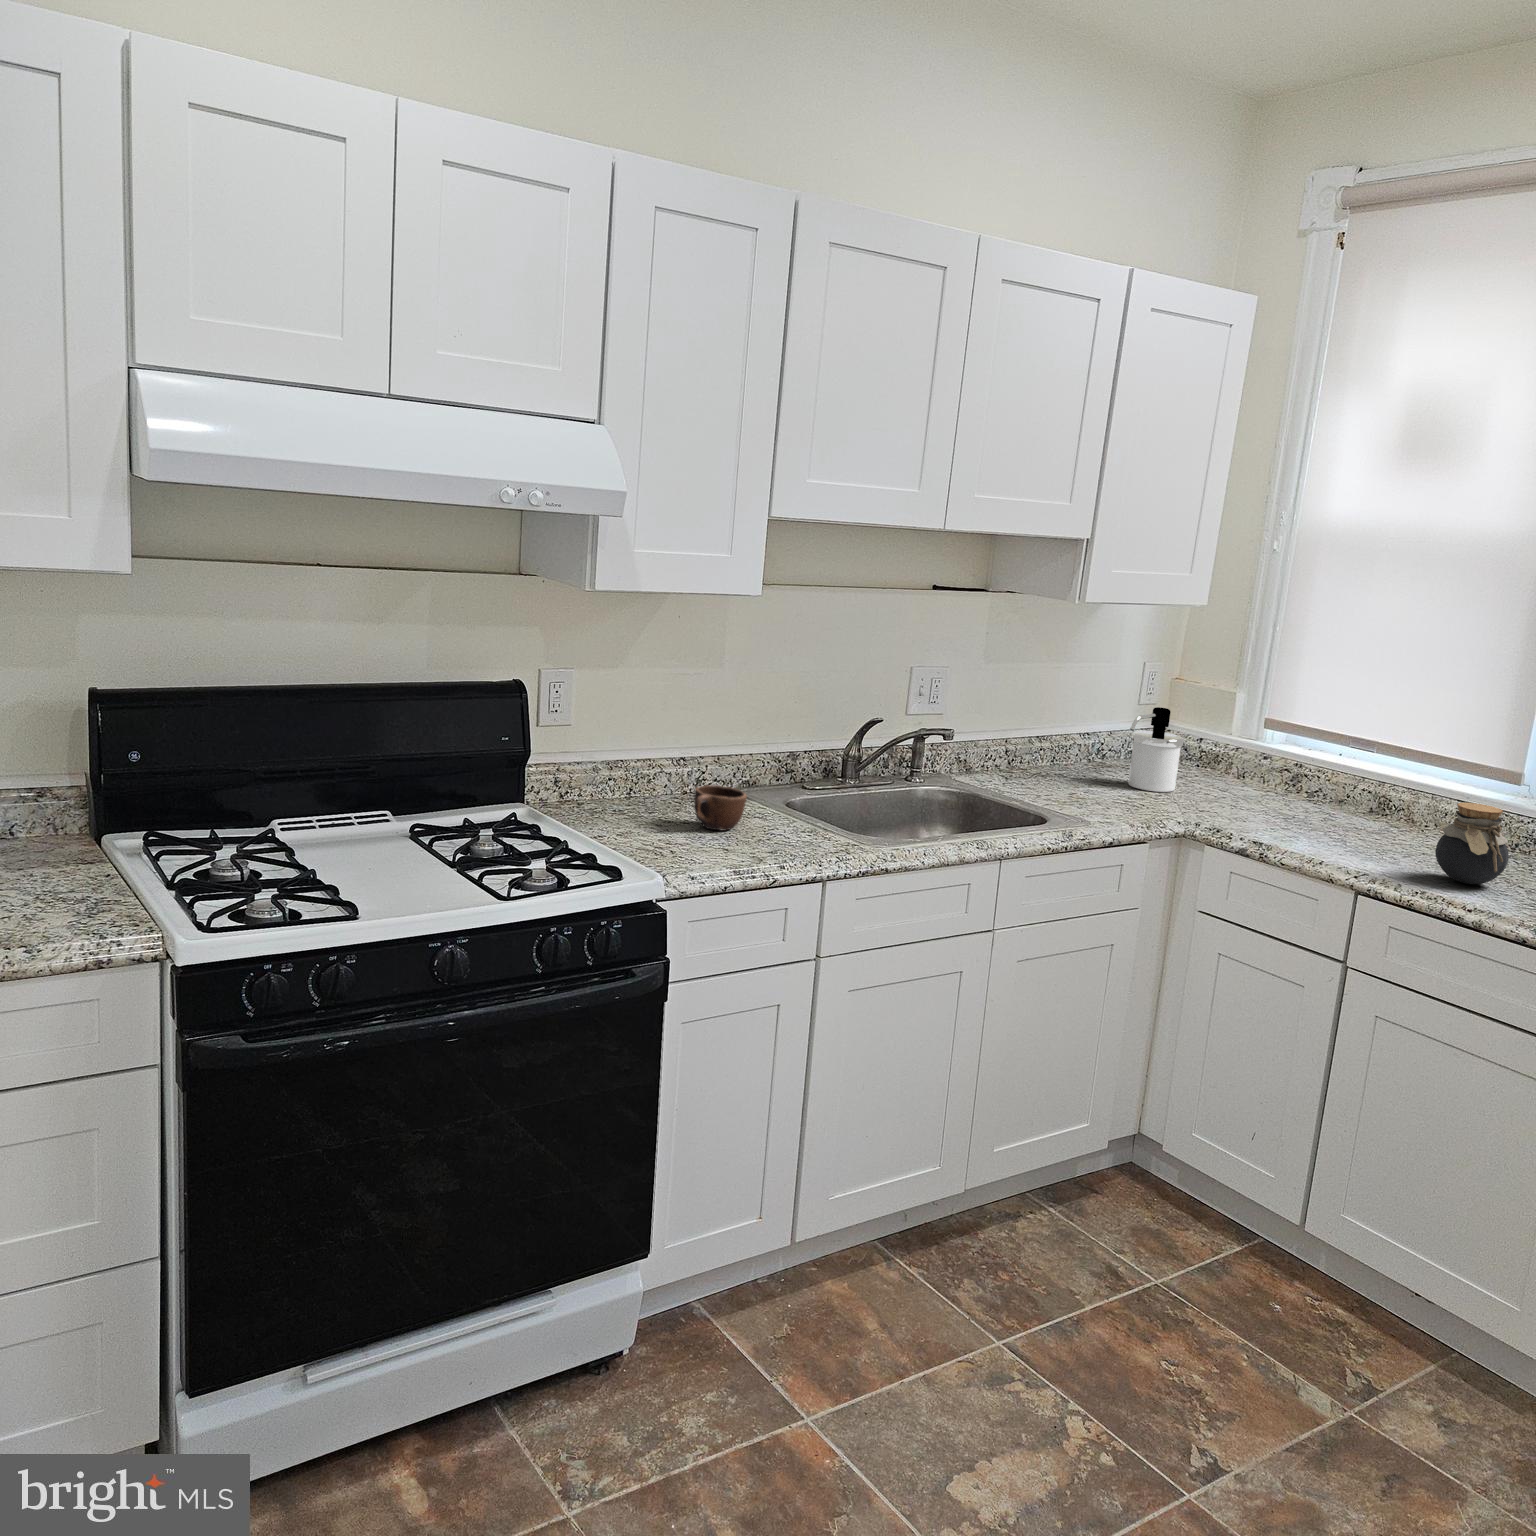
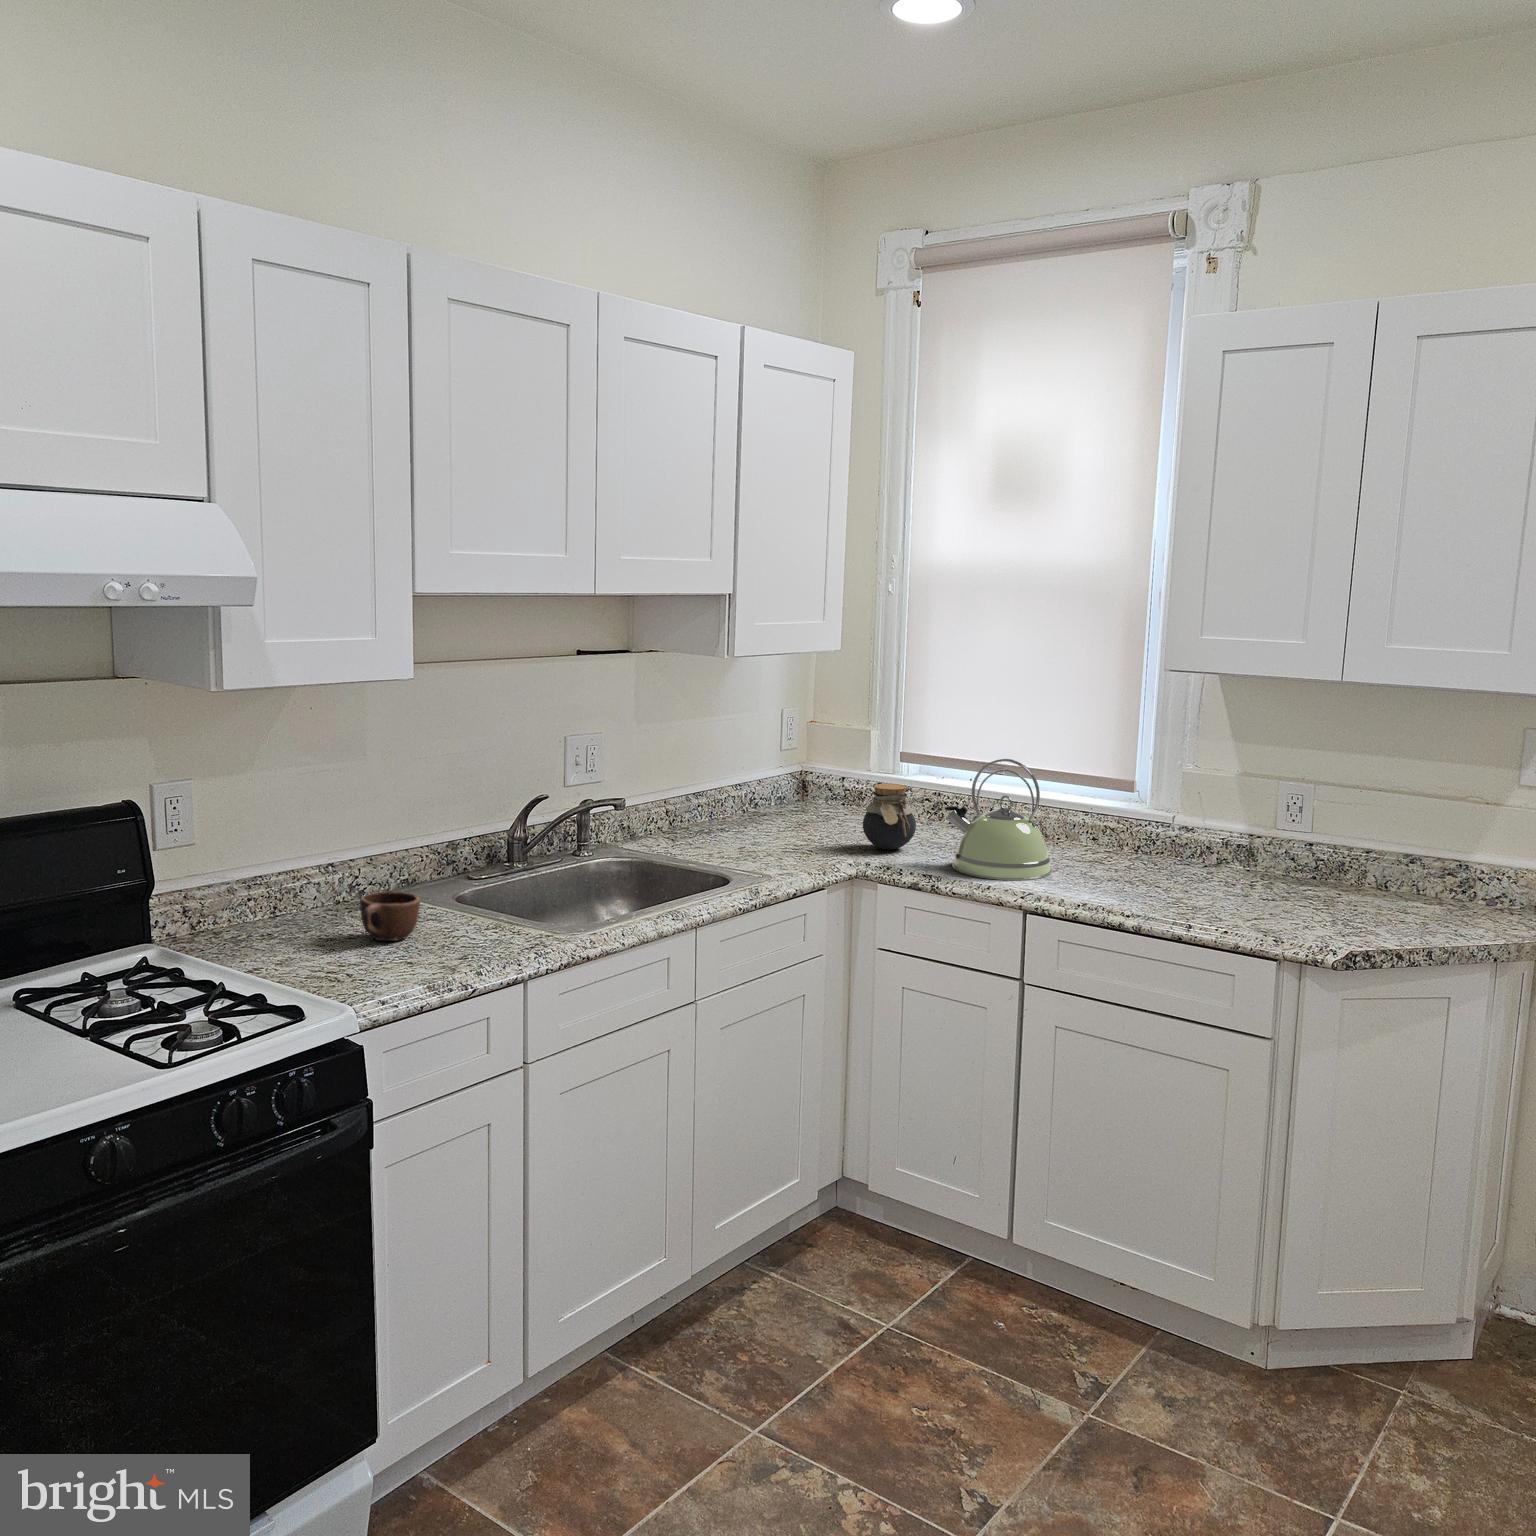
soap dispenser: present [1128,707,1184,792] -> none [784,753,833,835]
kettle: none [1291,732,1402,861] -> present [944,759,1052,880]
jar: present [1435,803,1509,884] -> present [863,784,916,850]

